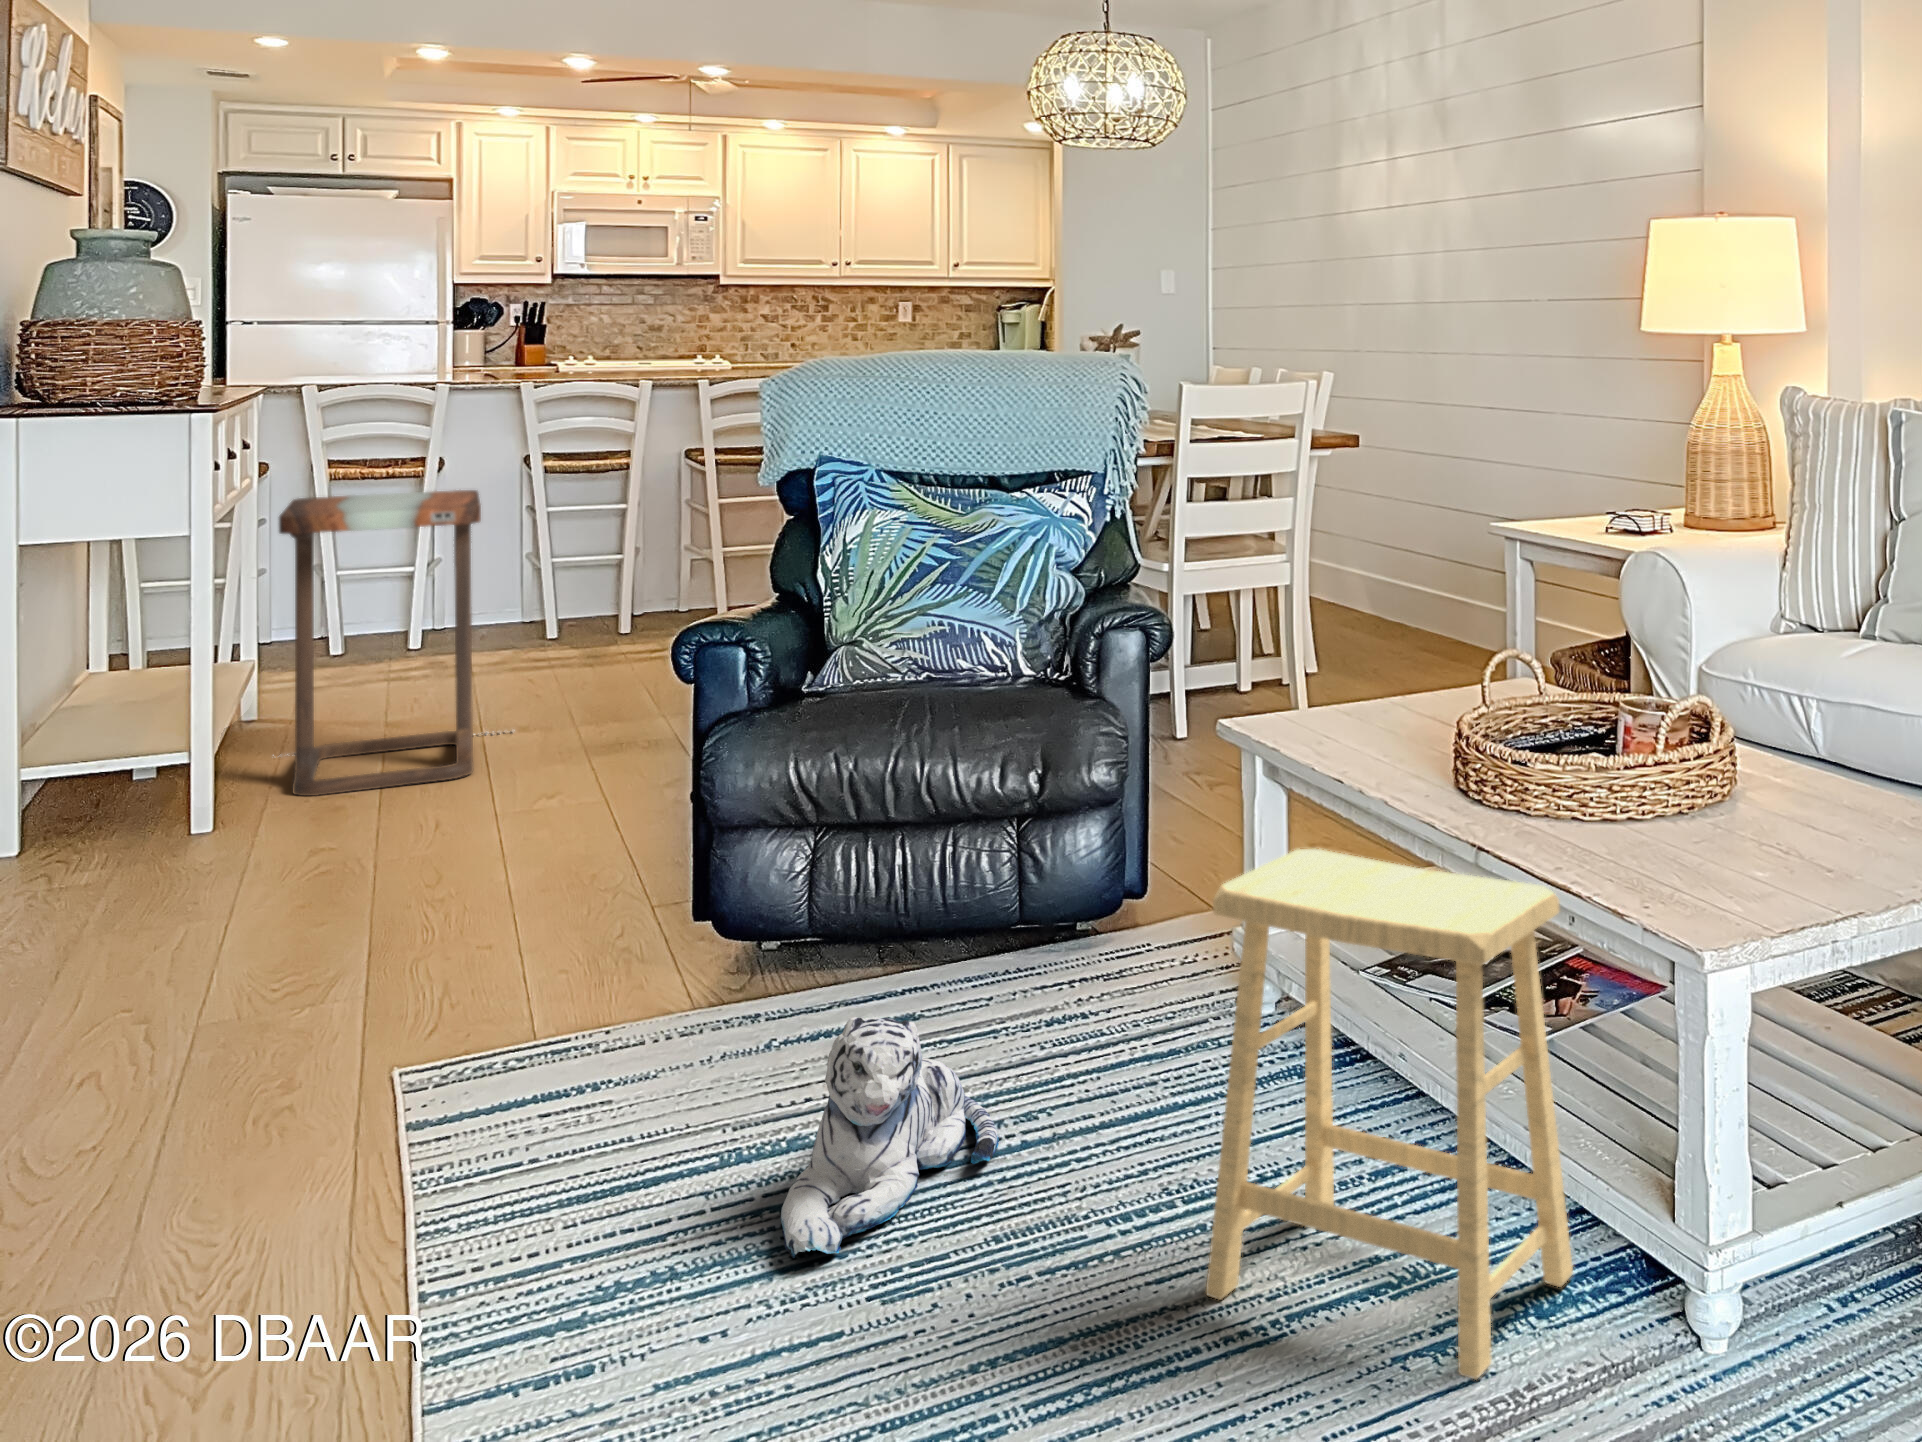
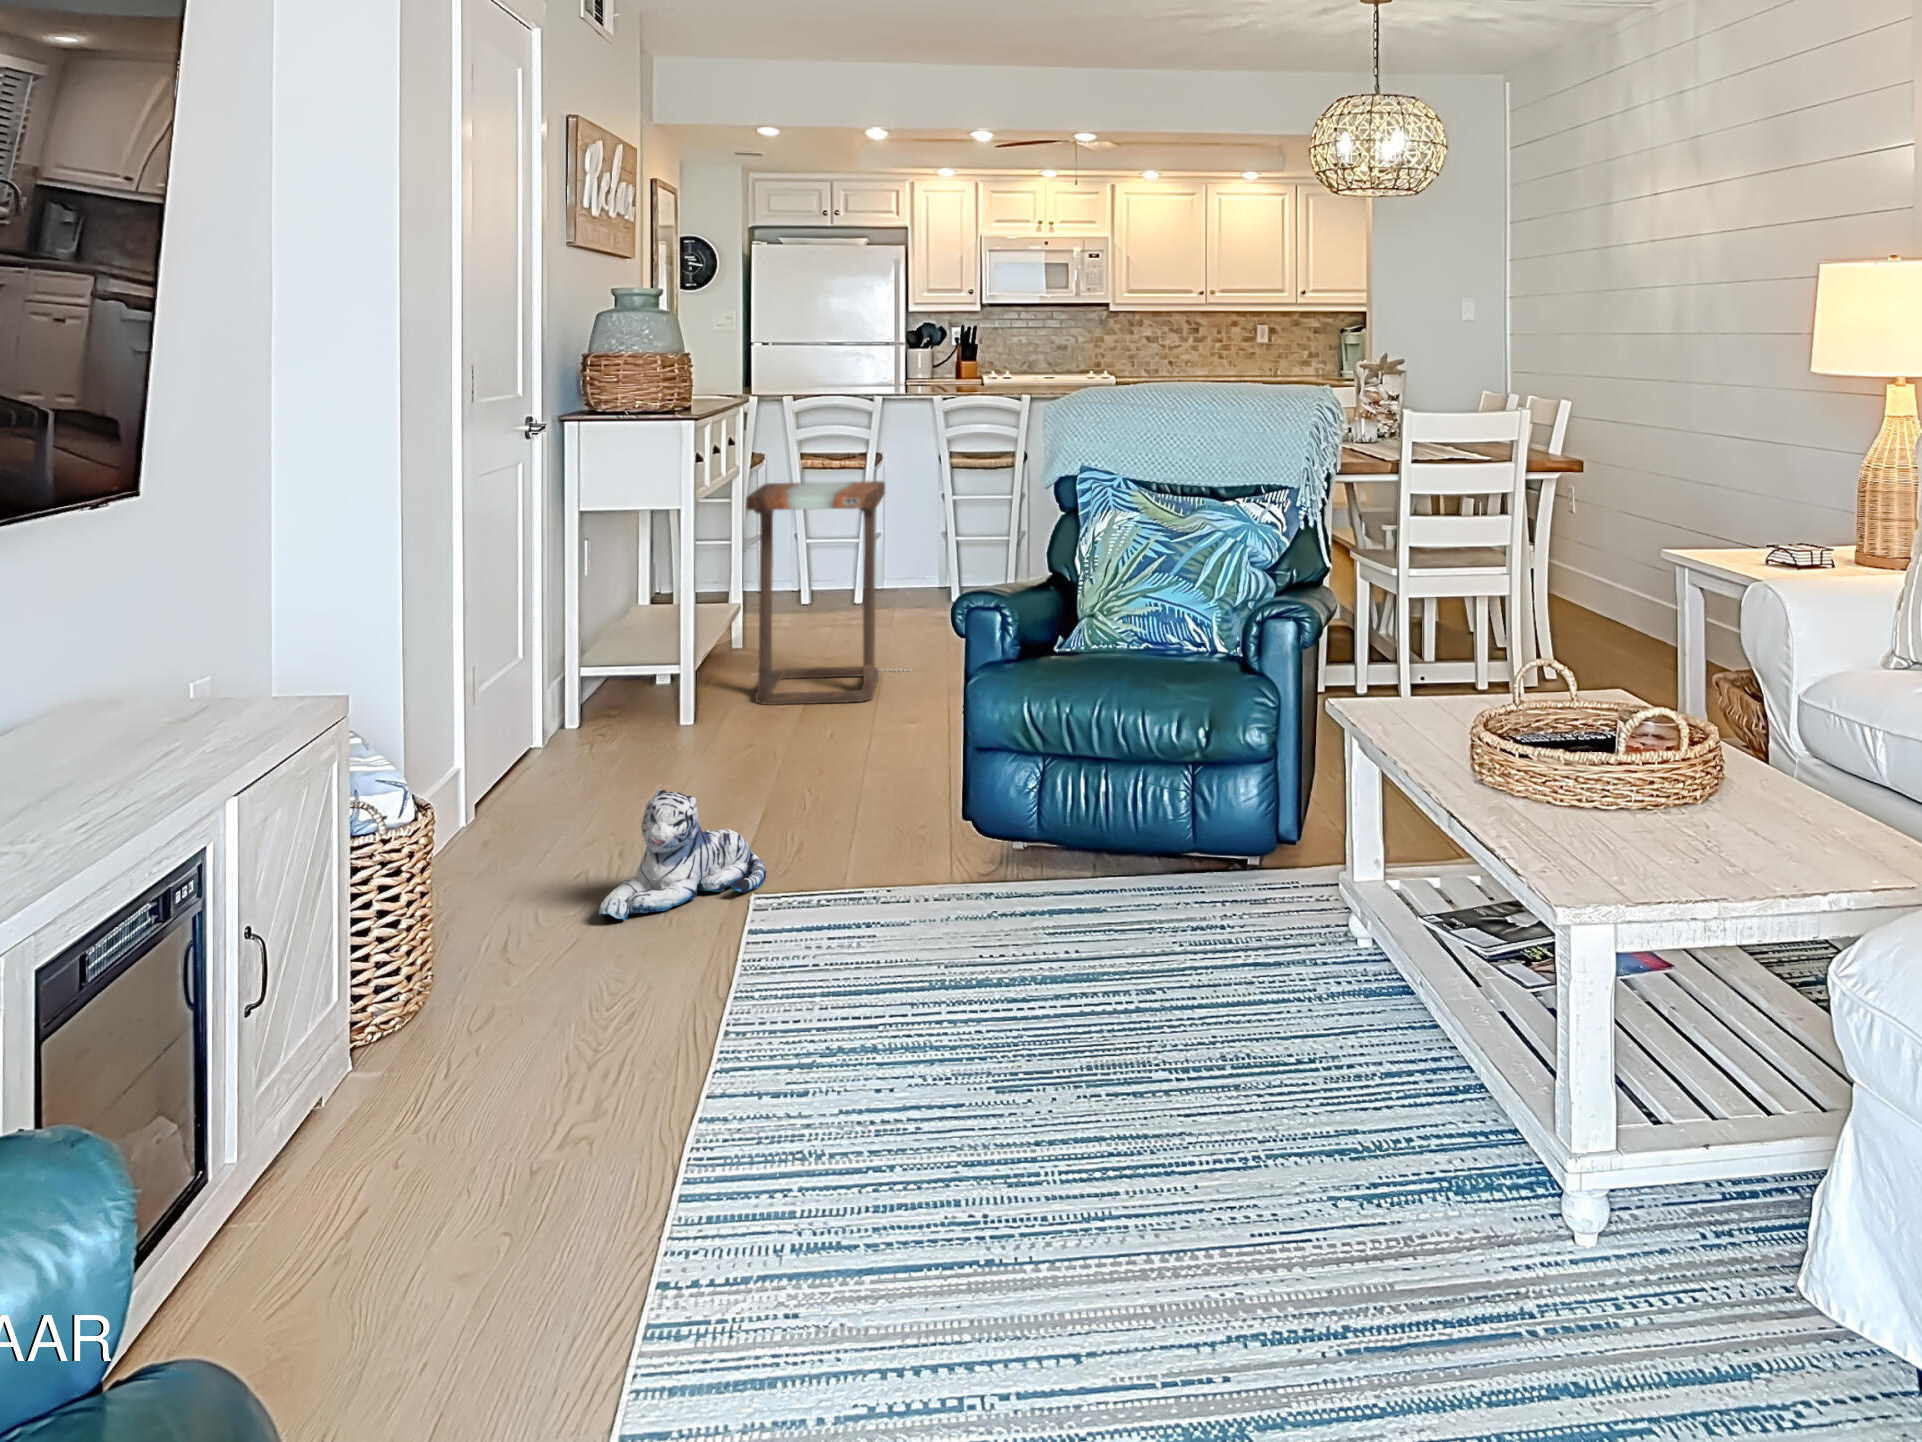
footstool: present [1206,849,1573,1379] -> none [1215,799,1500,1223]
plush toy: present [781,1017,999,1258] -> present [598,789,766,920]

